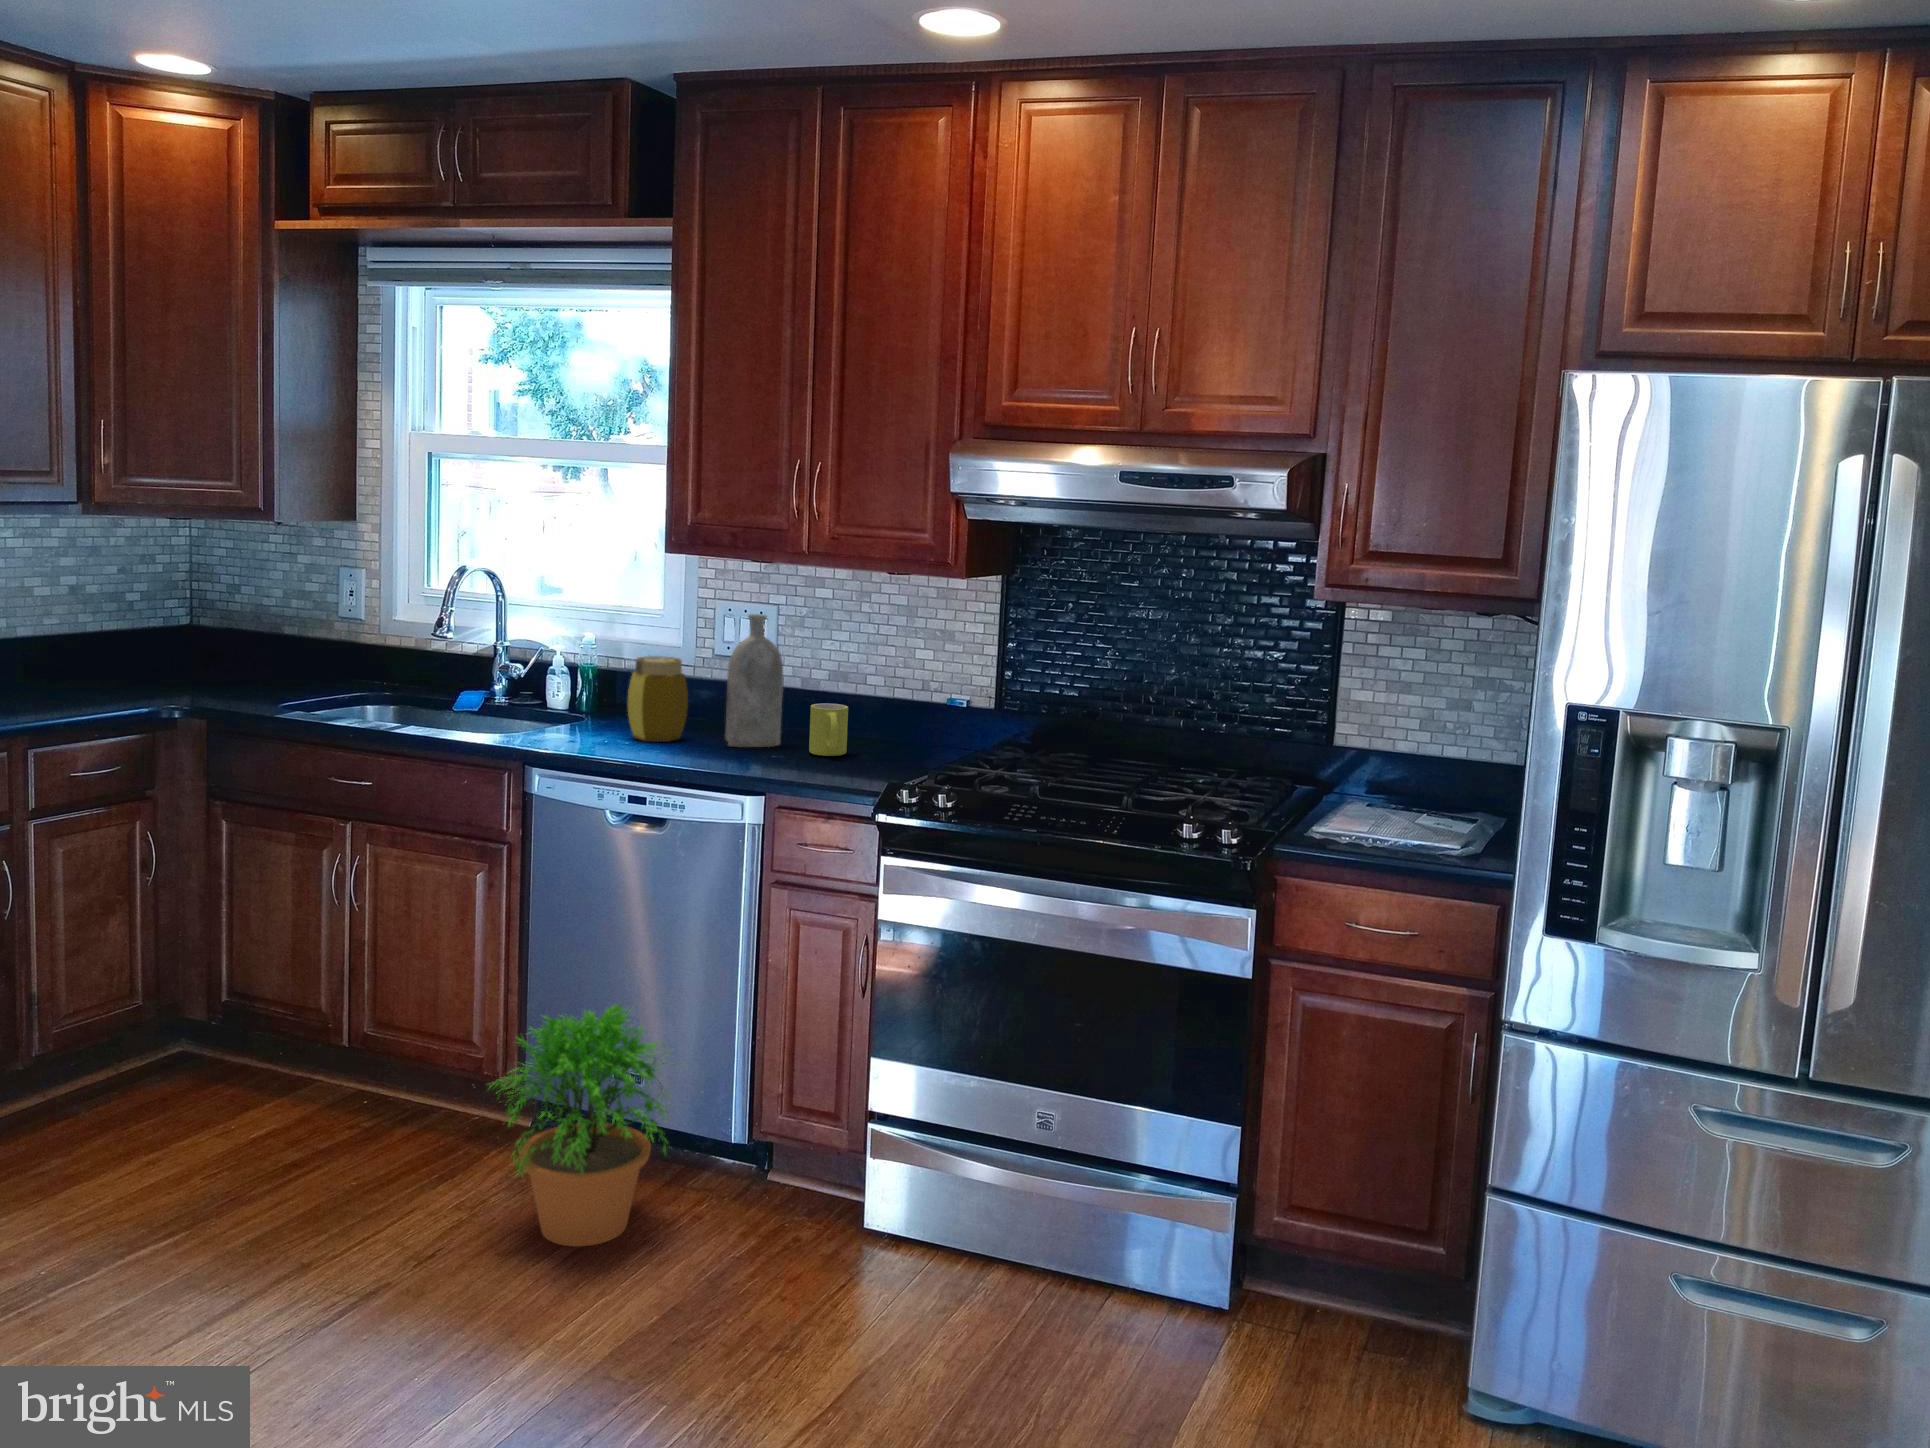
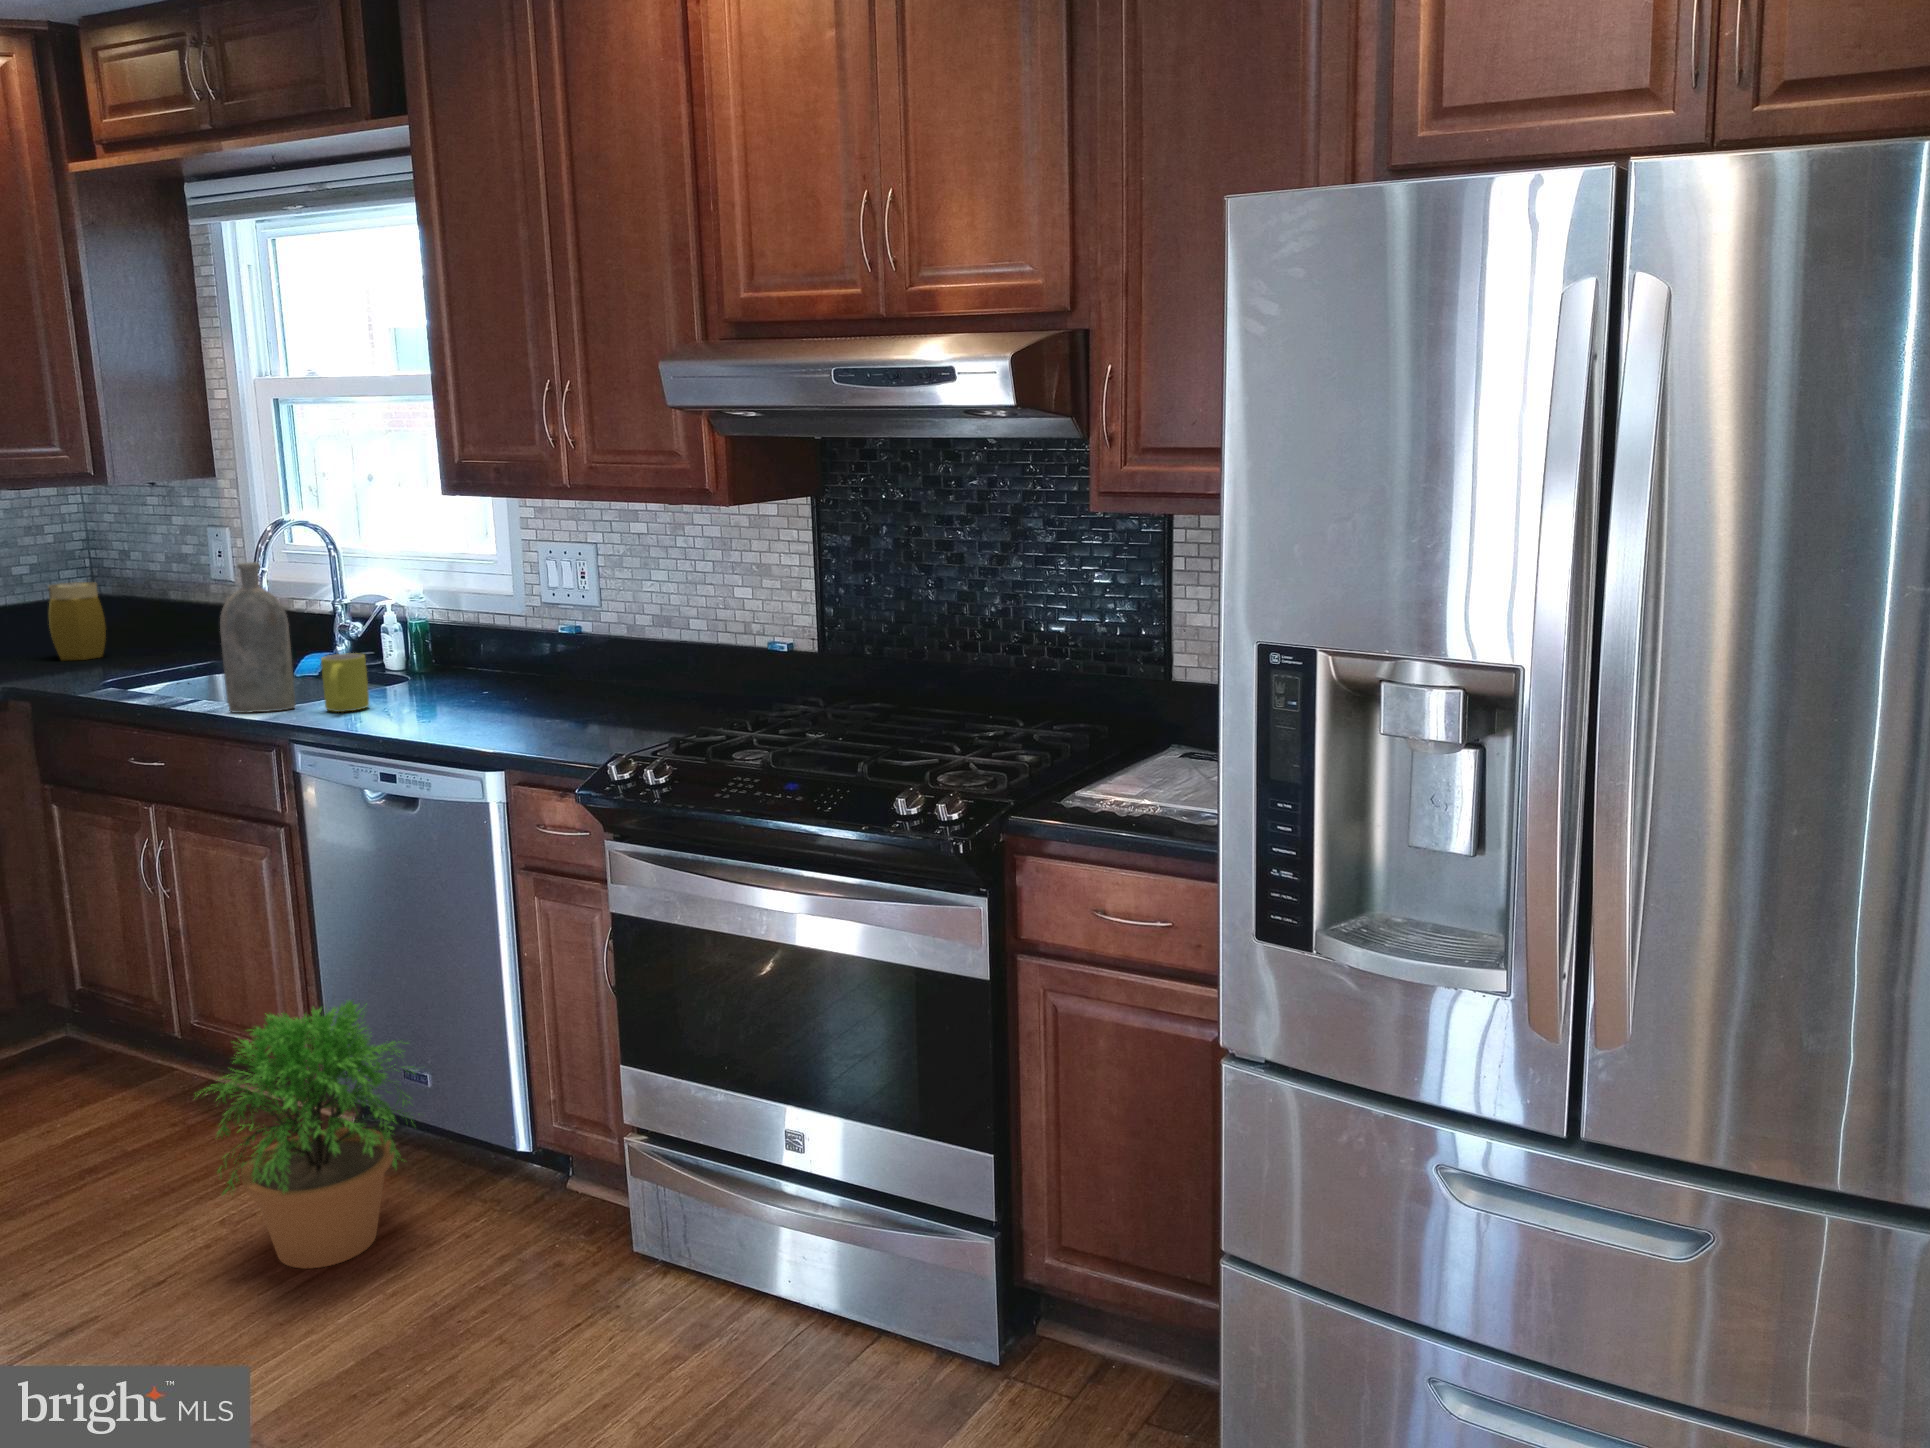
bottle: present [725,614,783,747] -> present [220,562,296,713]
jar: present [628,656,688,742] -> present [48,582,106,660]
mug: present [809,703,848,756] -> present [321,653,369,712]

